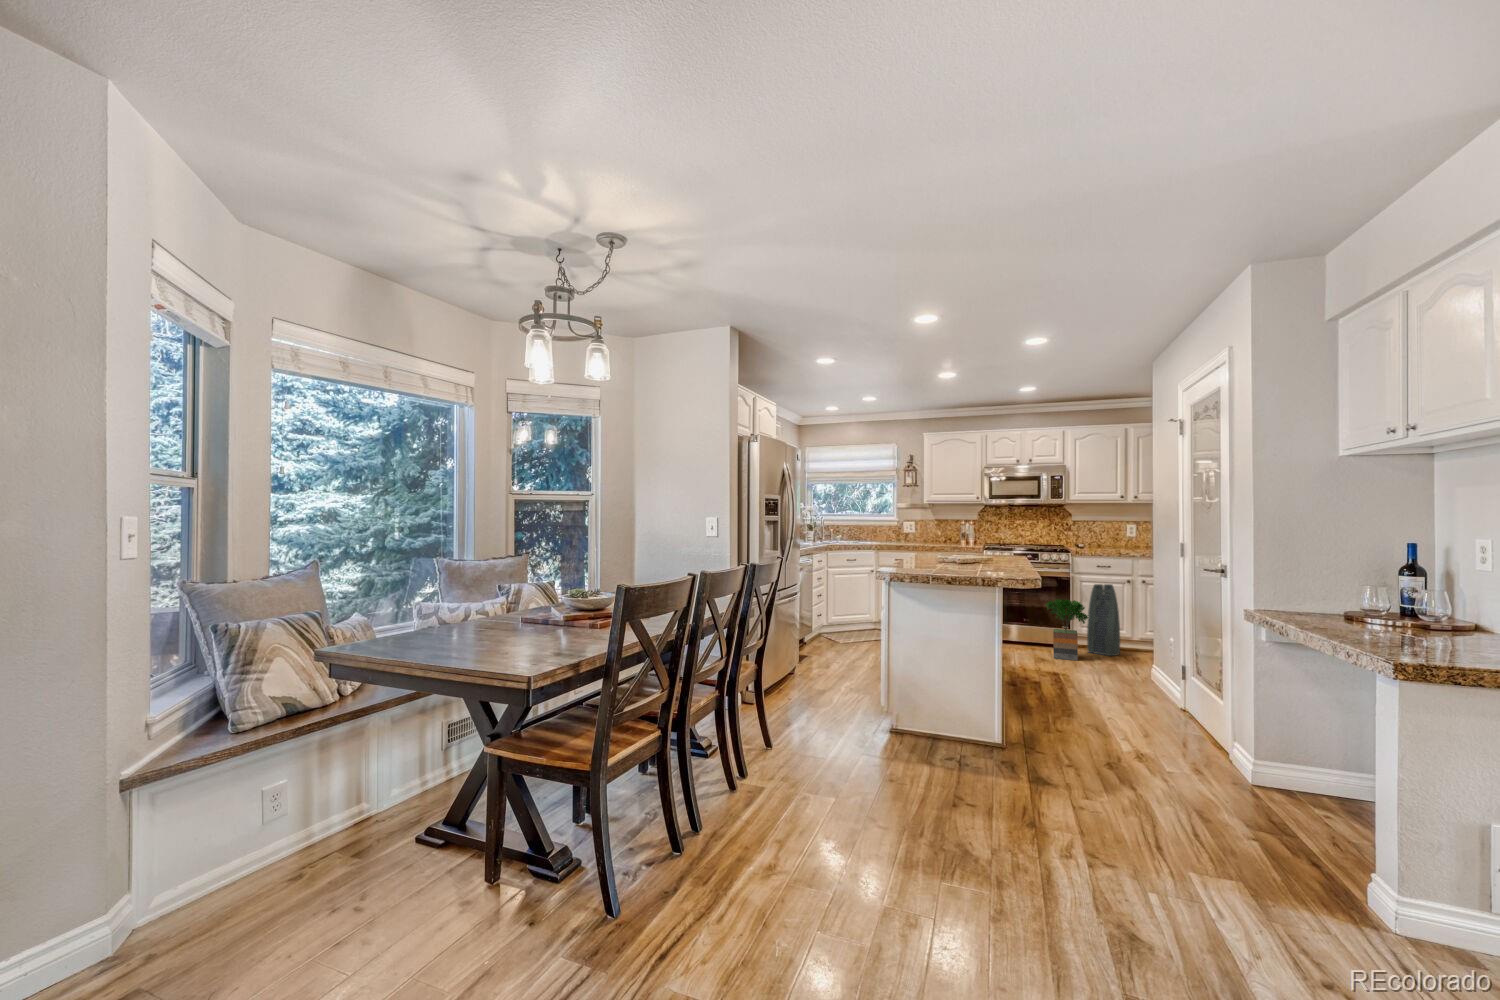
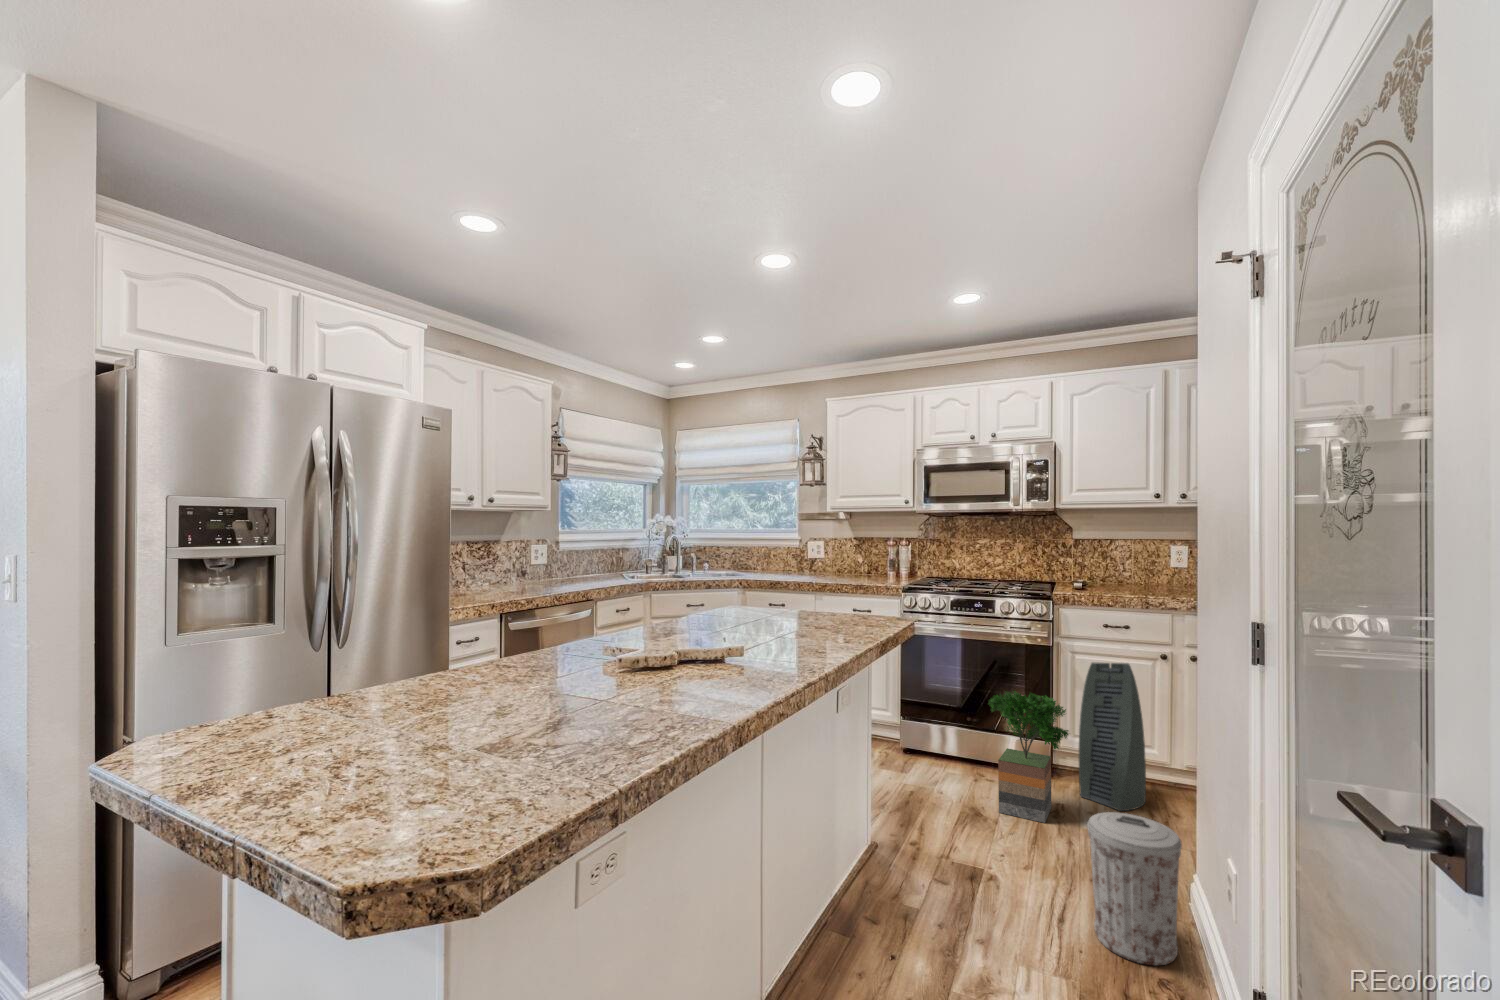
trash can: none [1115,636,1154,690] -> present [1087,812,1182,965]

